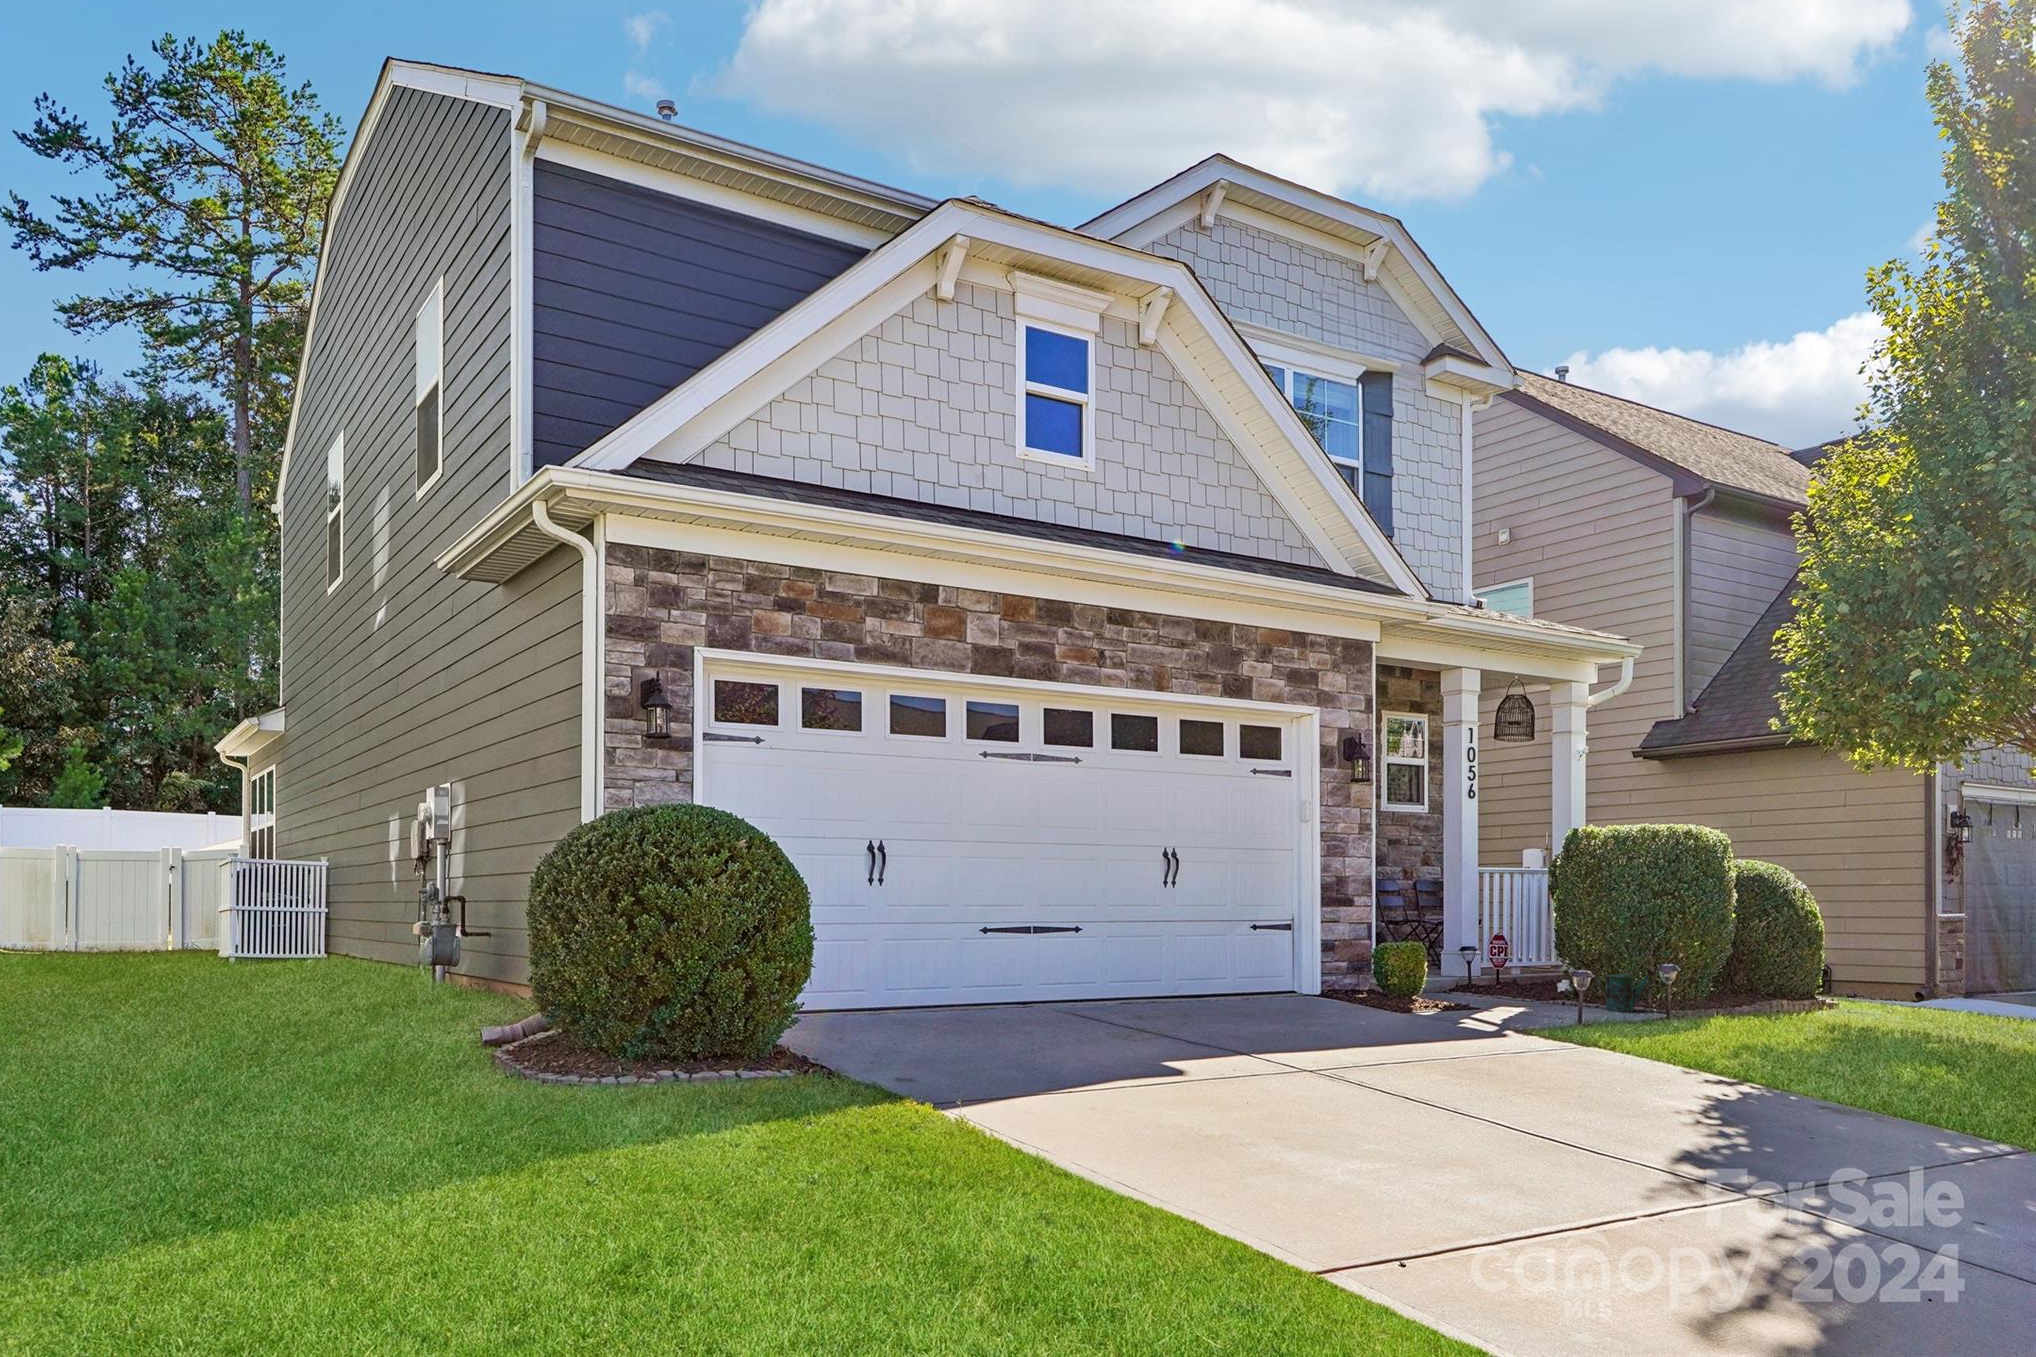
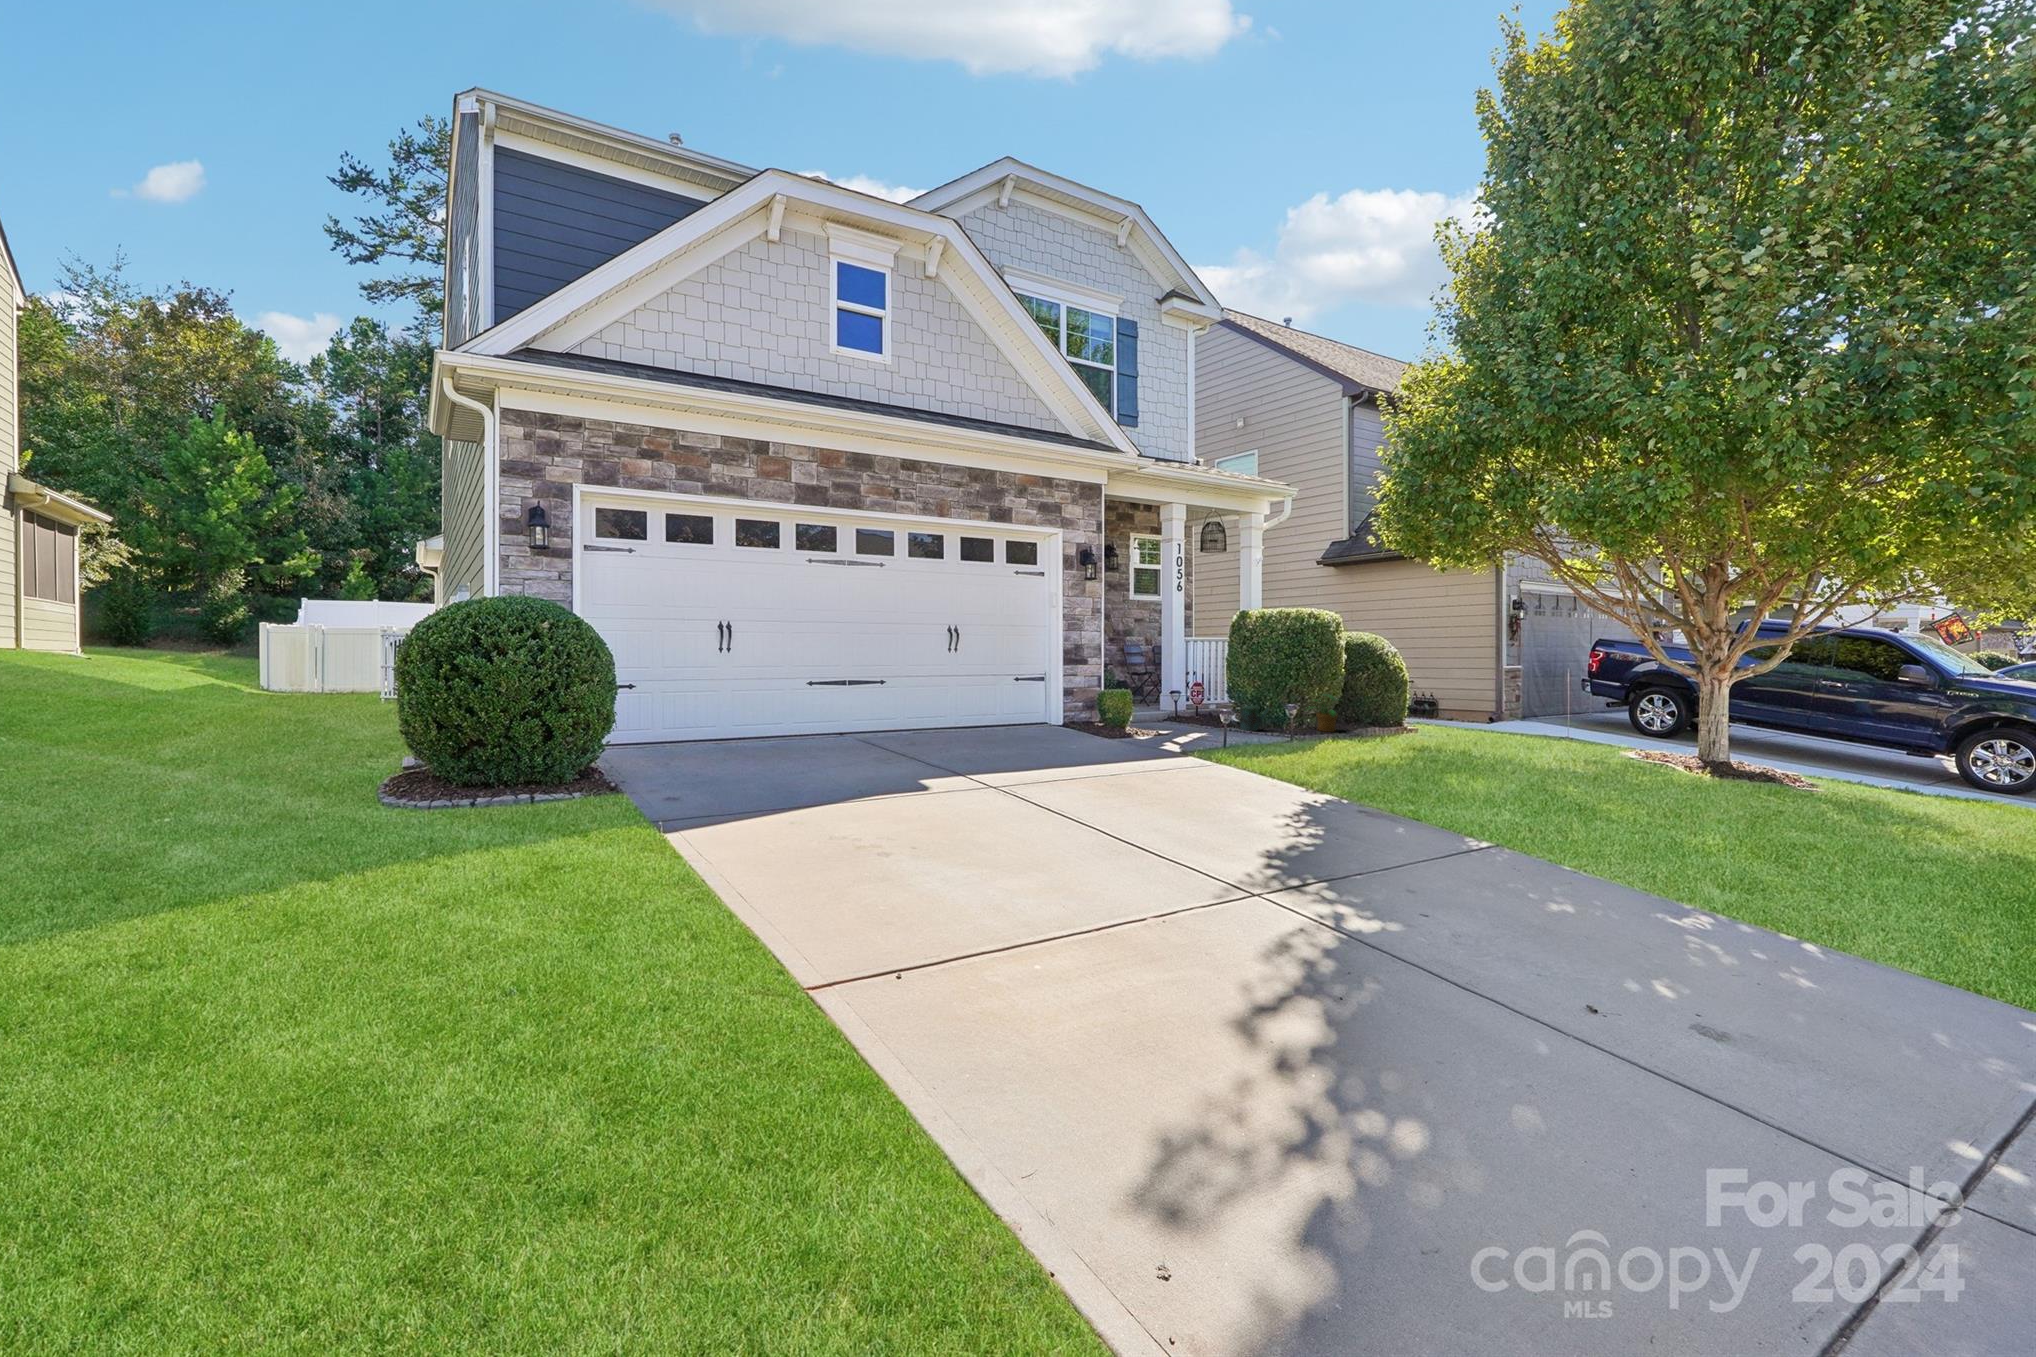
potted plant: none [1692,953,1758,1013] -> present [1315,694,1339,732]

